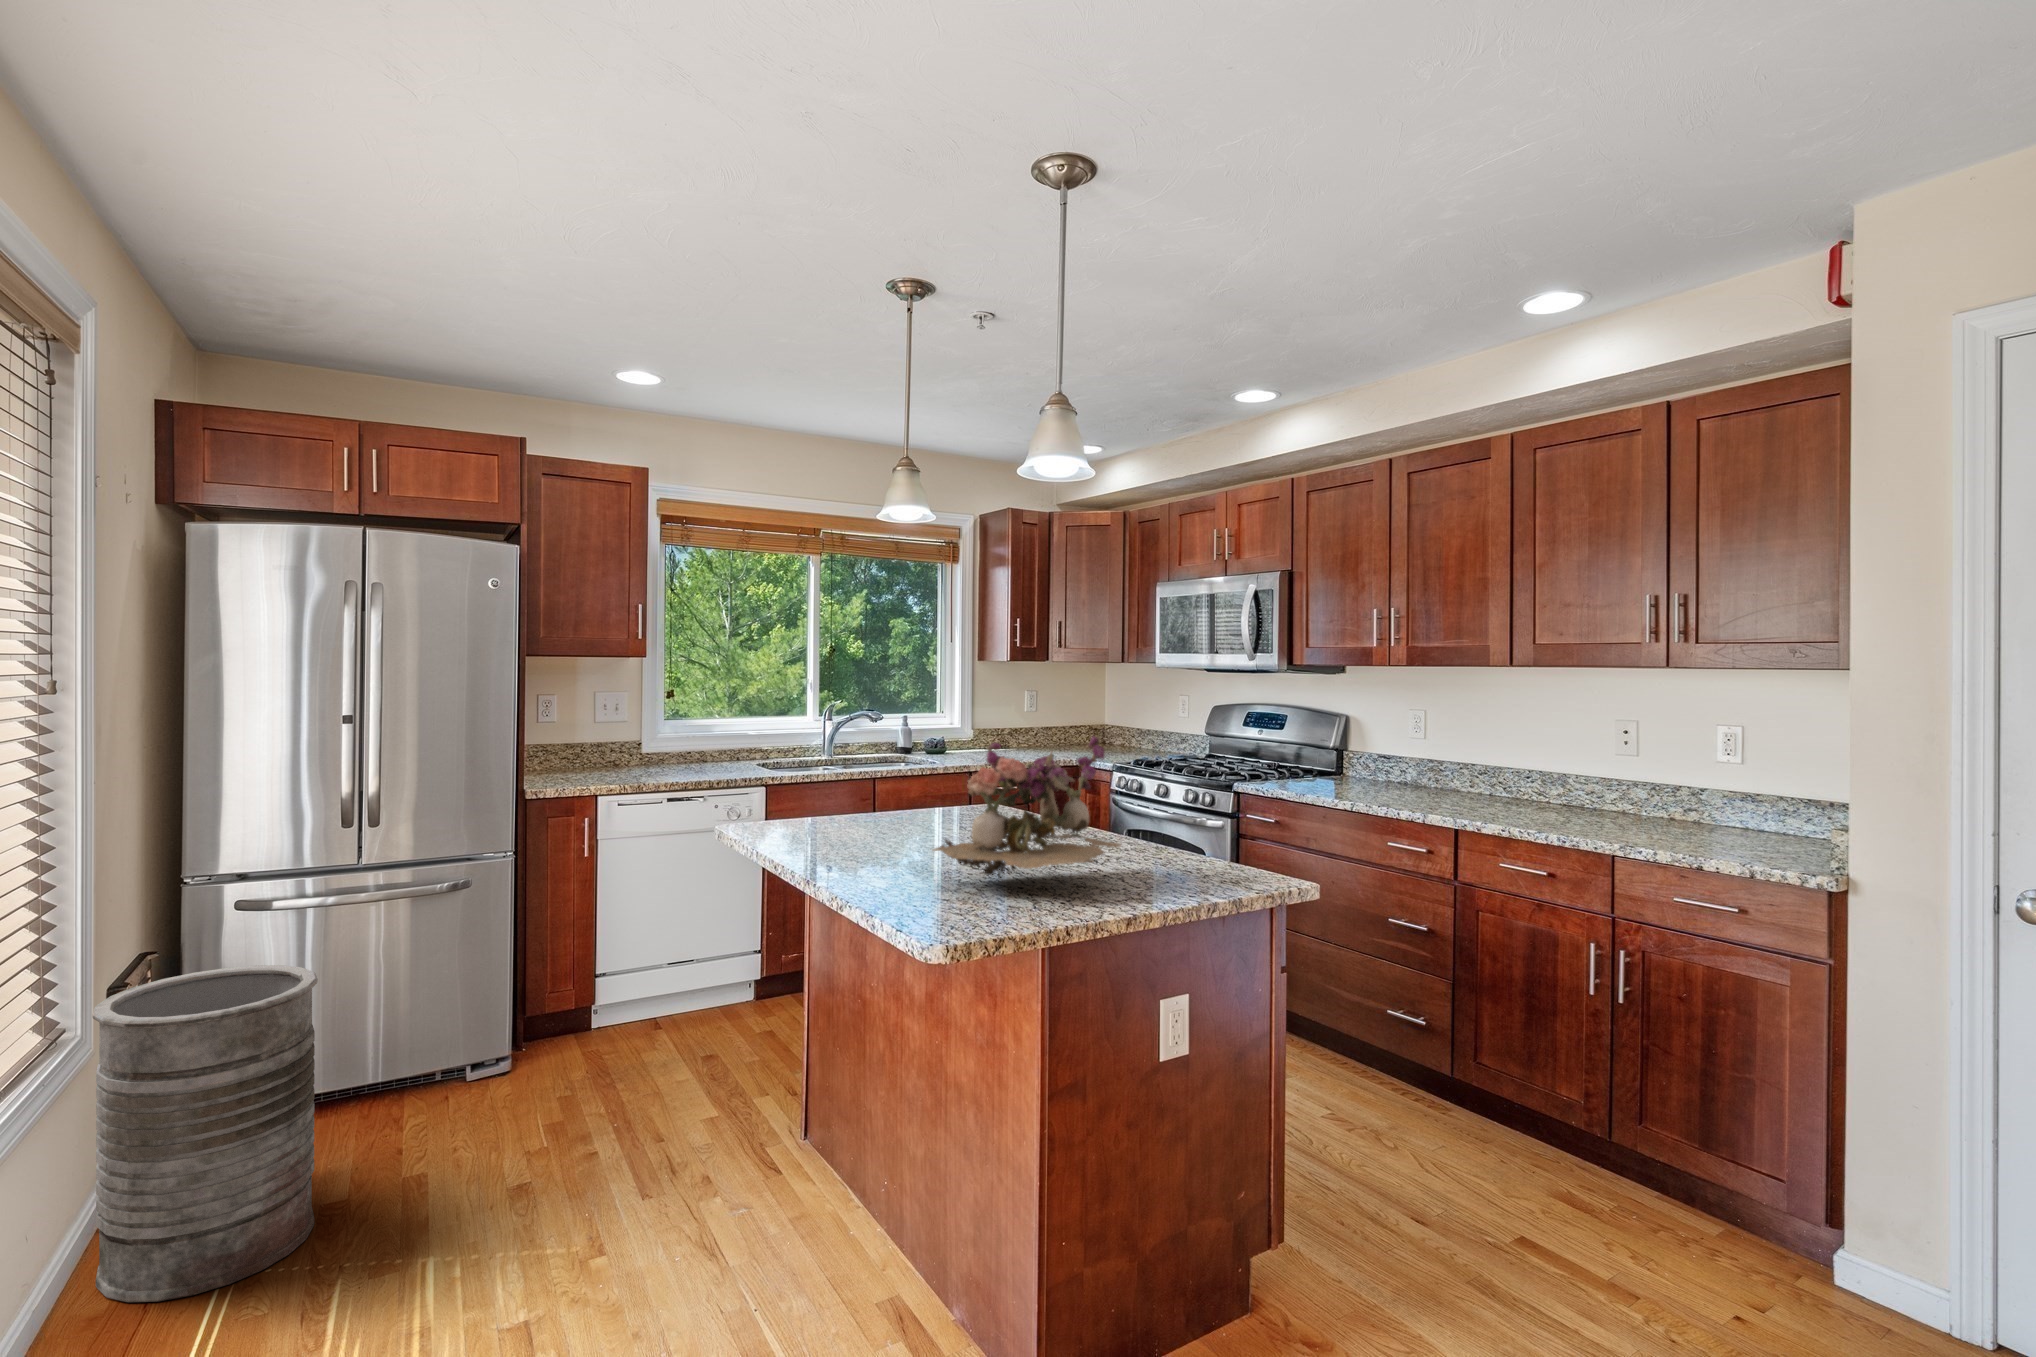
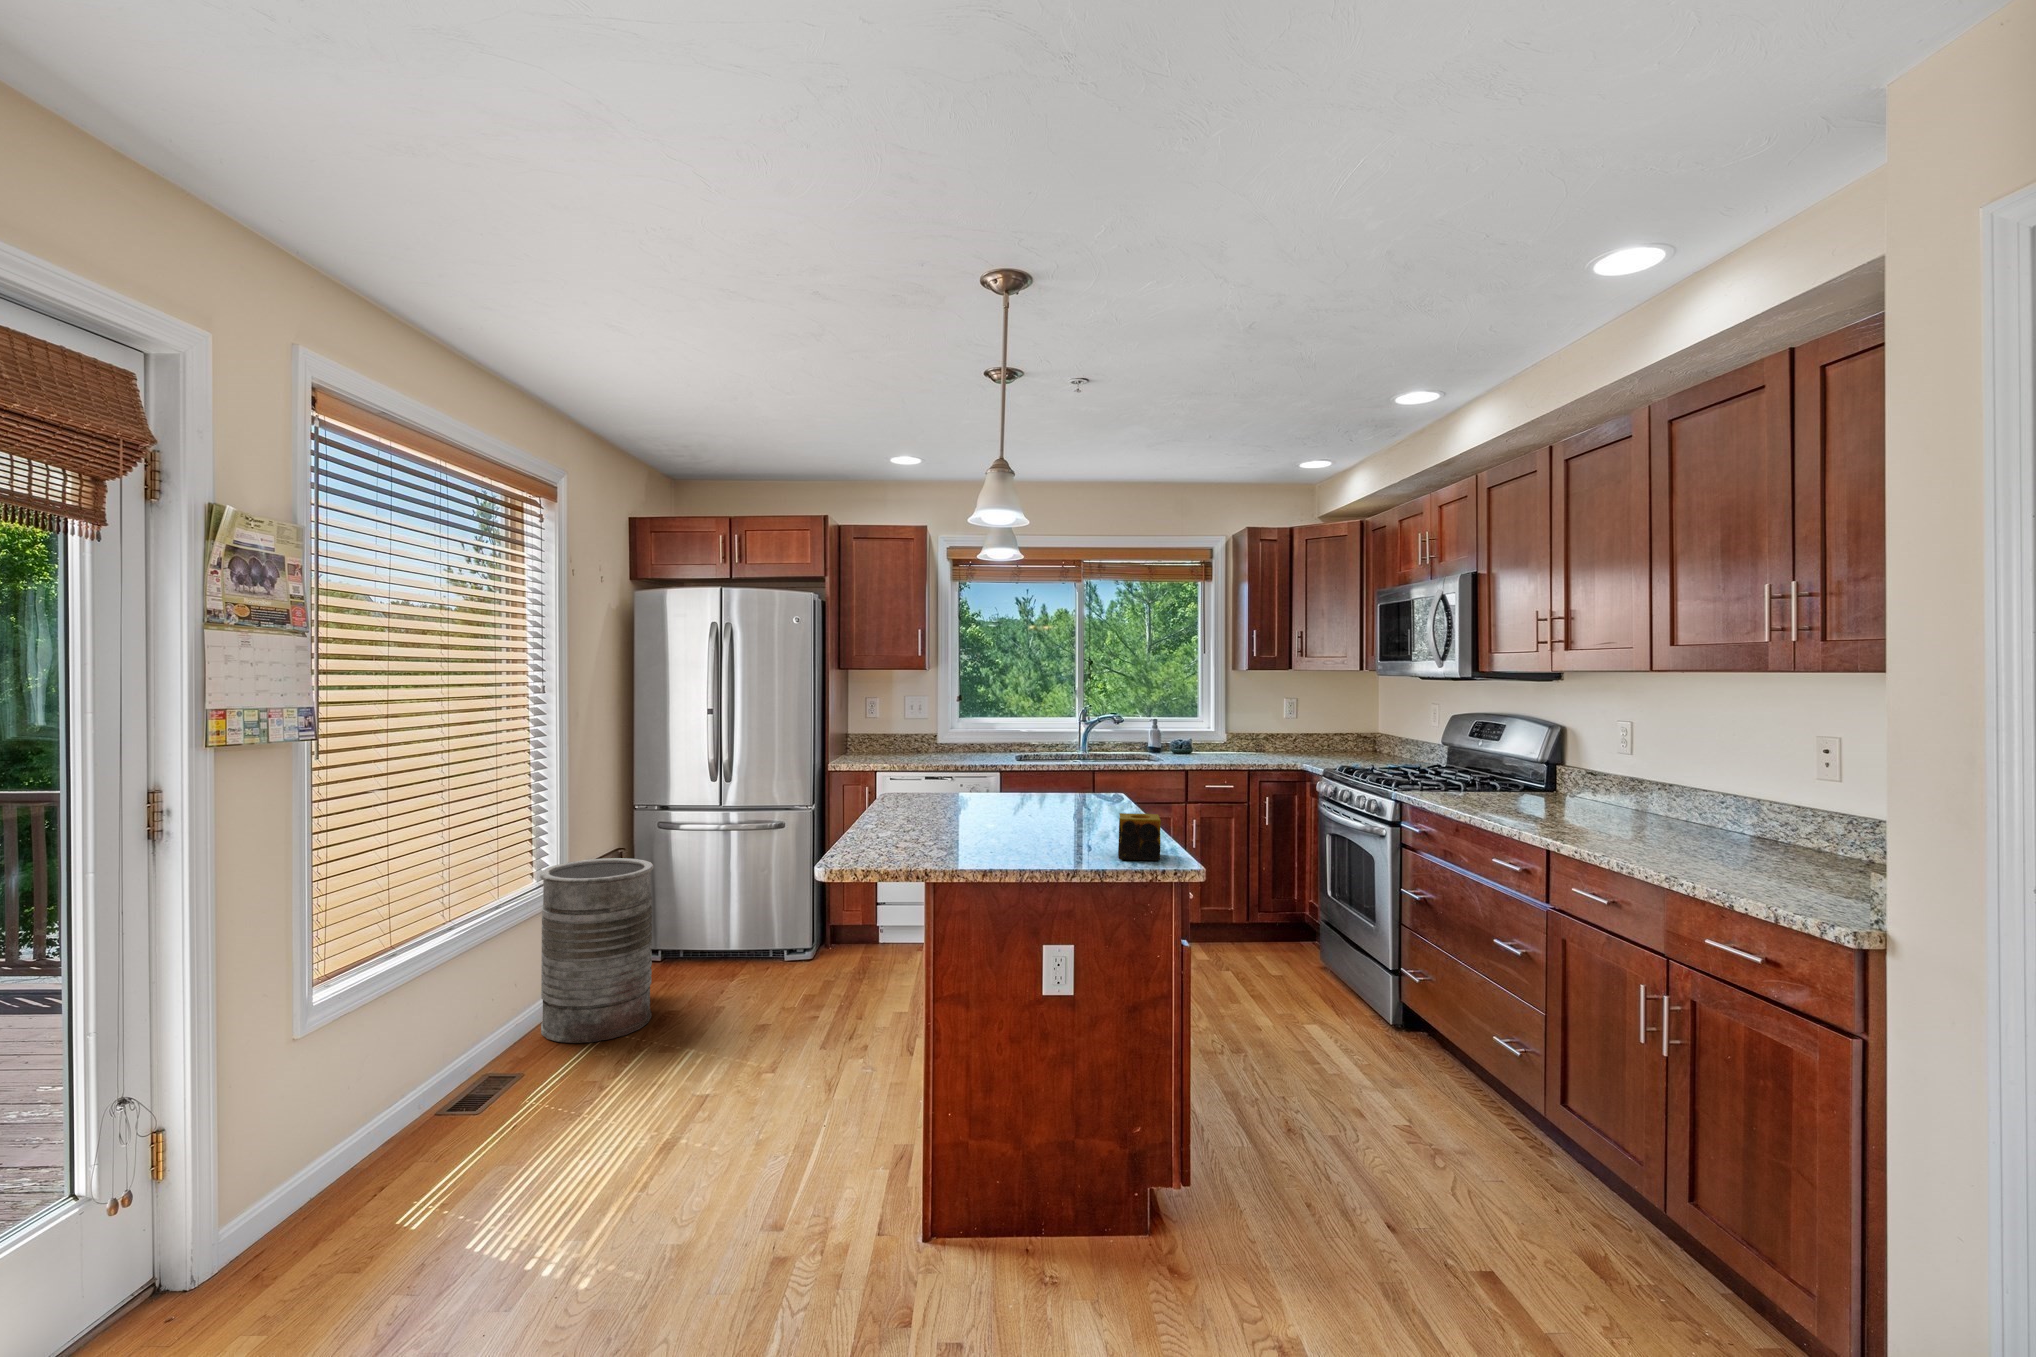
flower arrangement: present [933,733,1121,882] -> none [908,728,1054,842]
candle: none [1195,827,1260,884] -> present [1118,813,1161,861]

